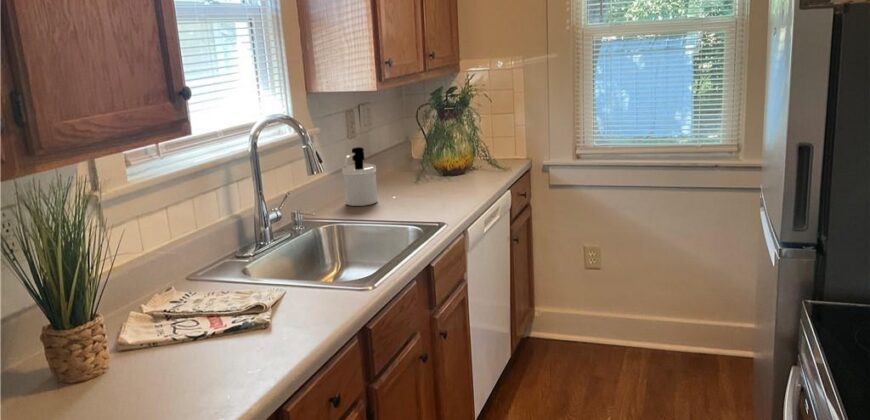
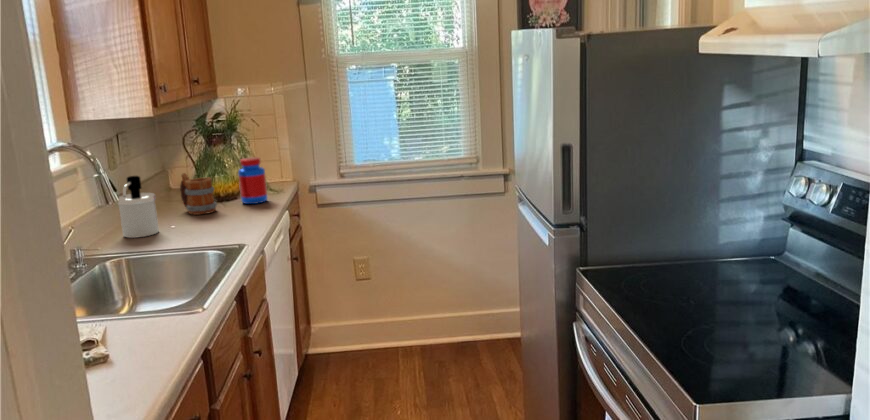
jar: none [463,133,490,181] -> present [238,157,267,204]
mug: none [407,146,439,188] -> present [180,173,217,215]

